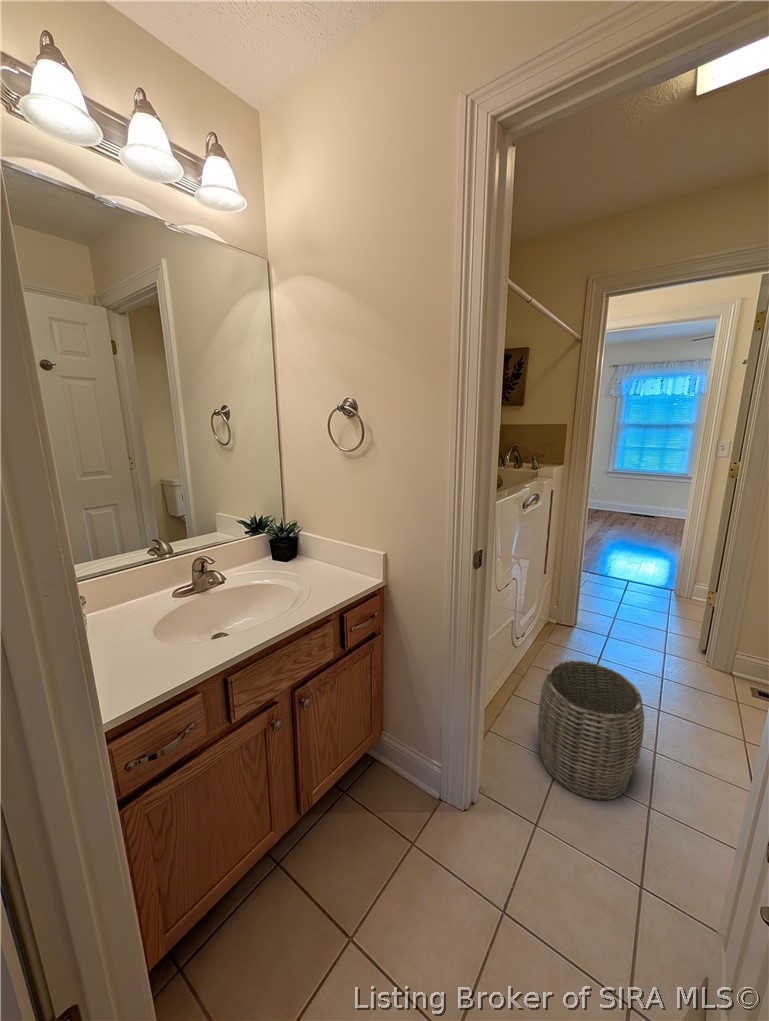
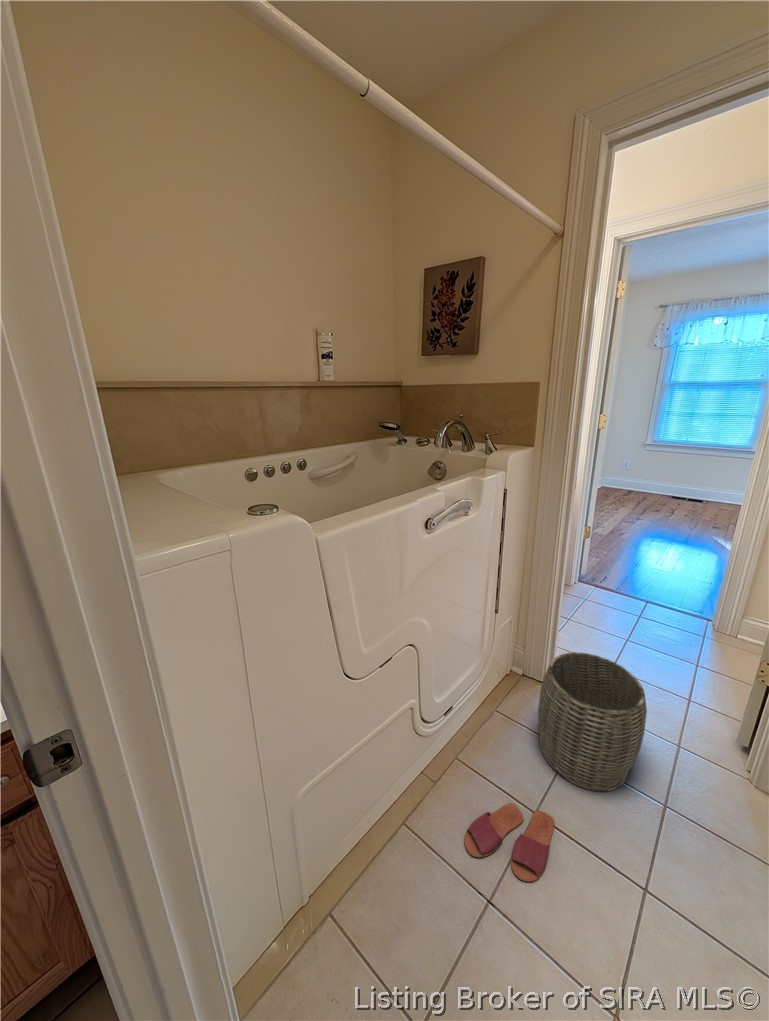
slippers: none [465,811,555,887] -> present [464,803,554,882]

